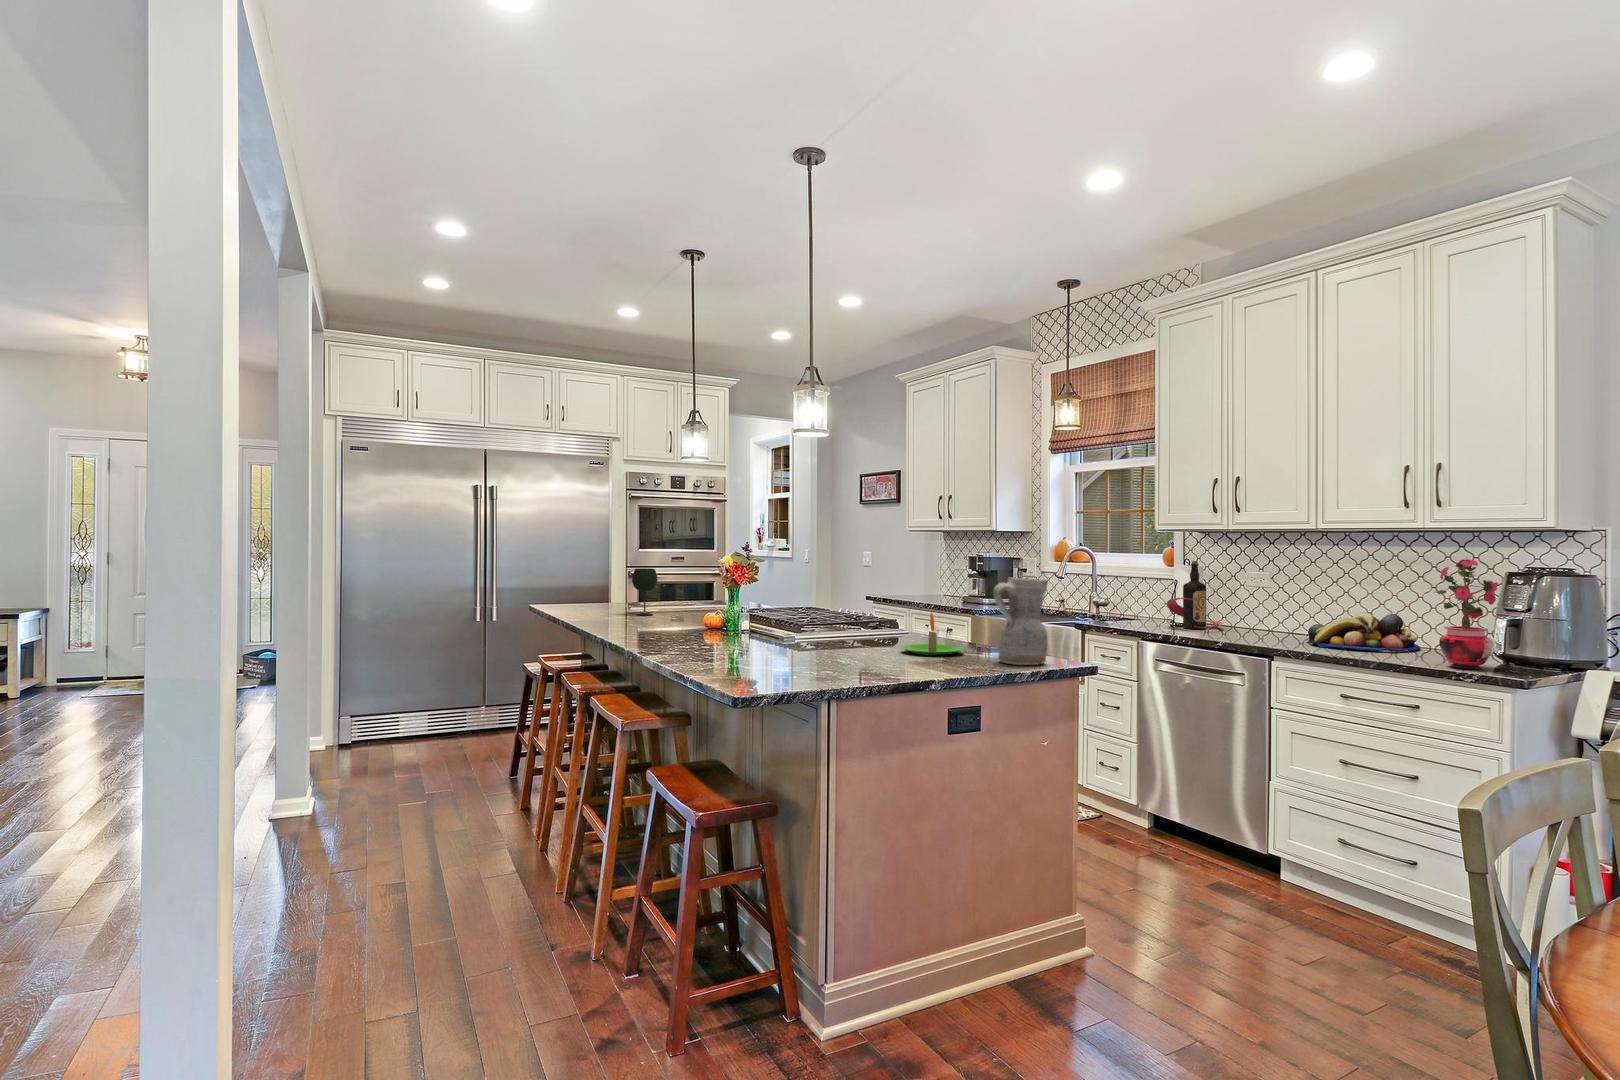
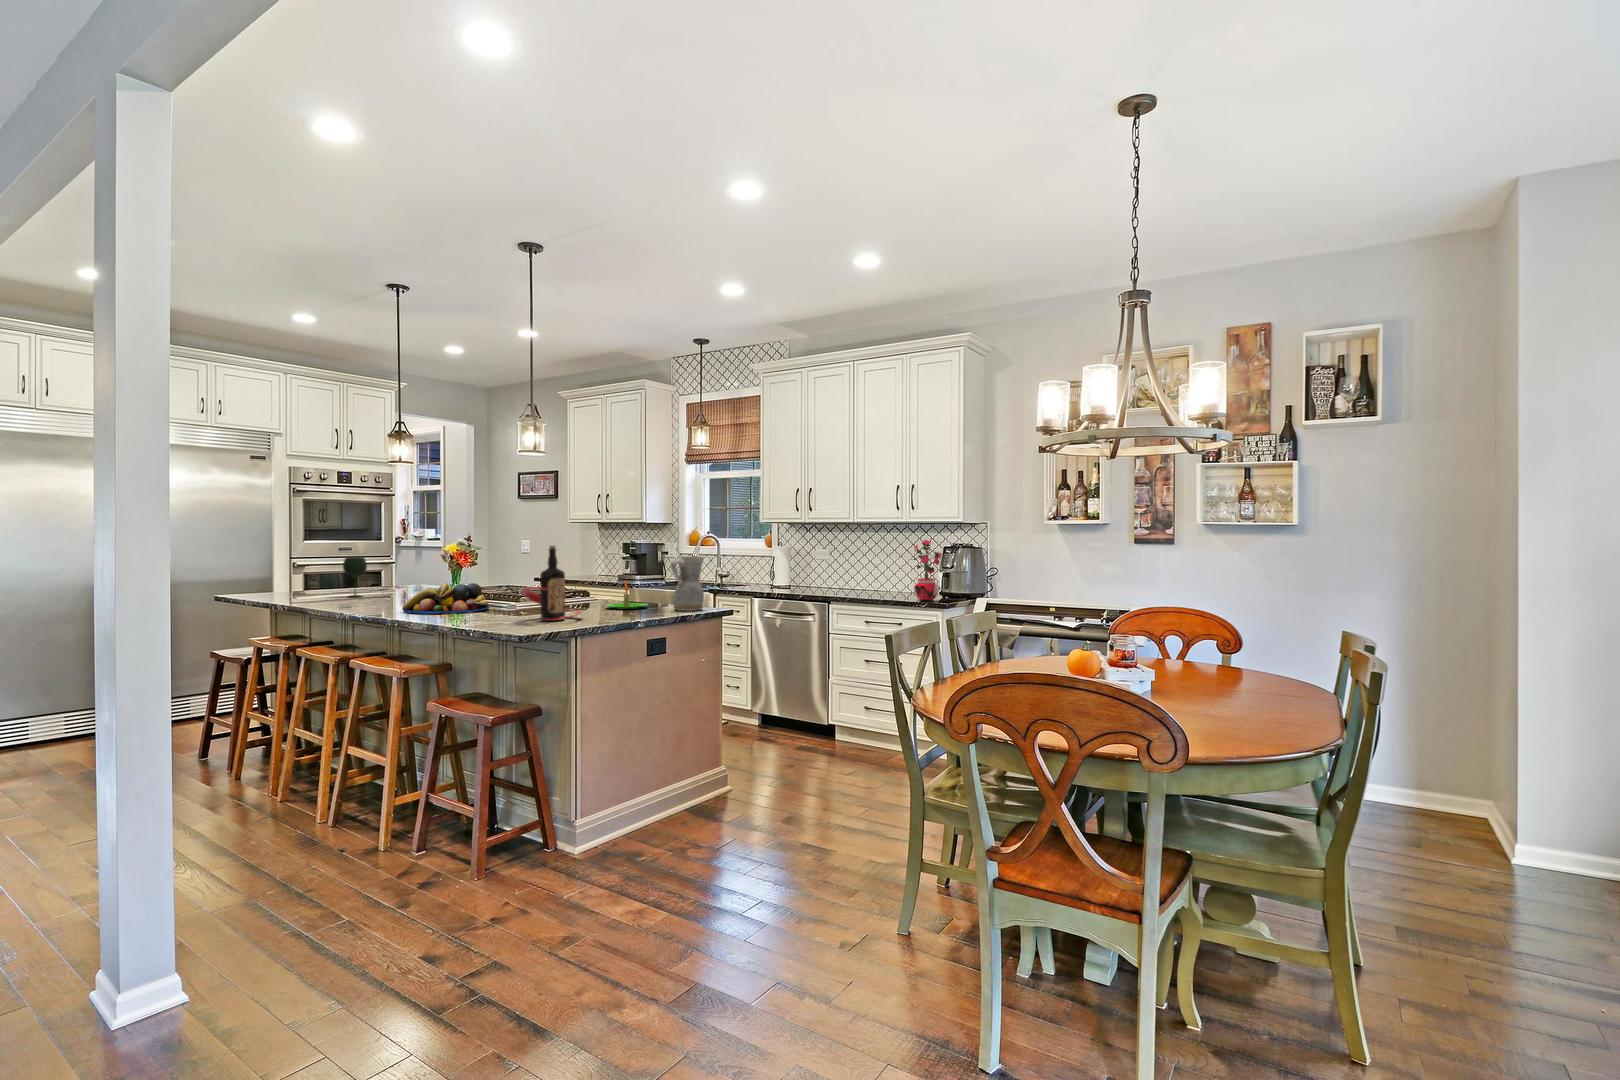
bottle: present [1166,561,1223,629] -> present [521,546,583,621]
fruit bowl: present [1307,613,1420,651] -> present [402,583,489,614]

